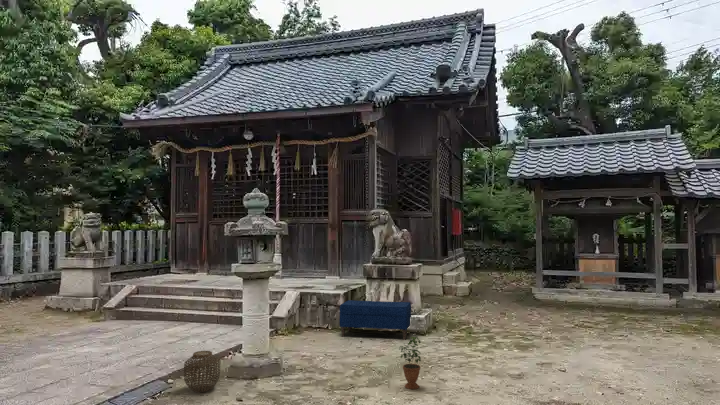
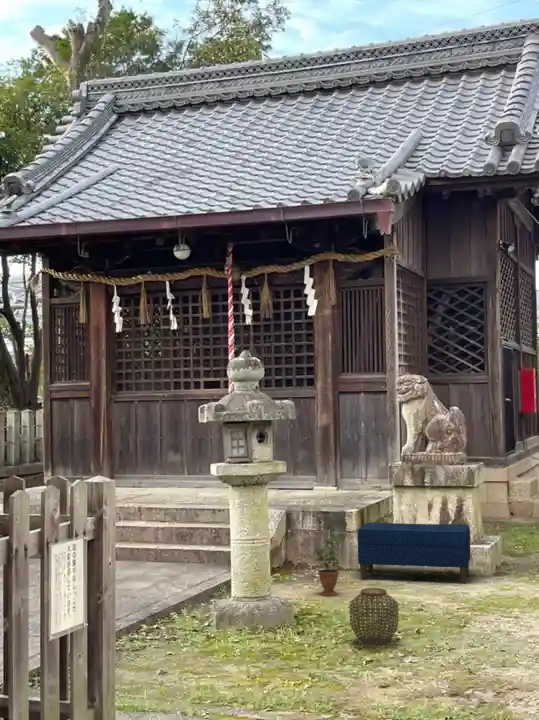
potted plant: present [400,337,421,389] -> present [315,538,339,596]
woven basket: present [184,351,220,392] -> present [350,588,399,645]

